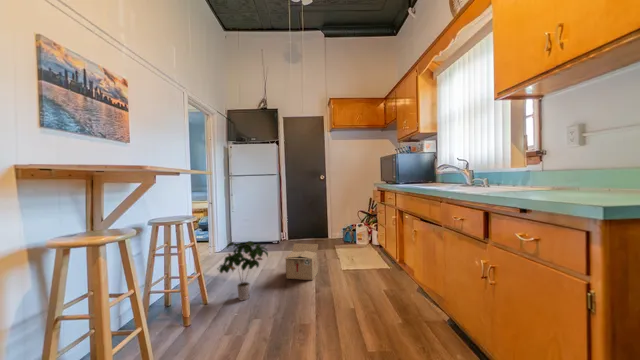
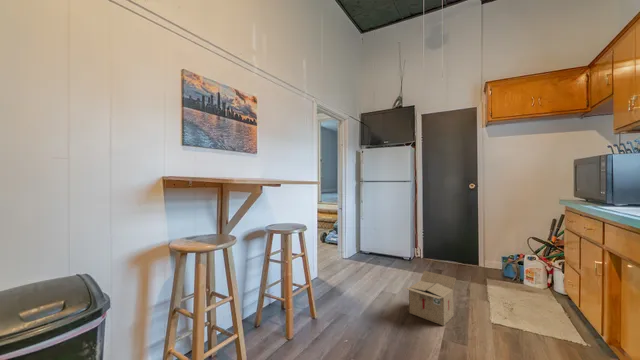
potted plant: present [219,241,268,300] -> none [329,260,383,329]

